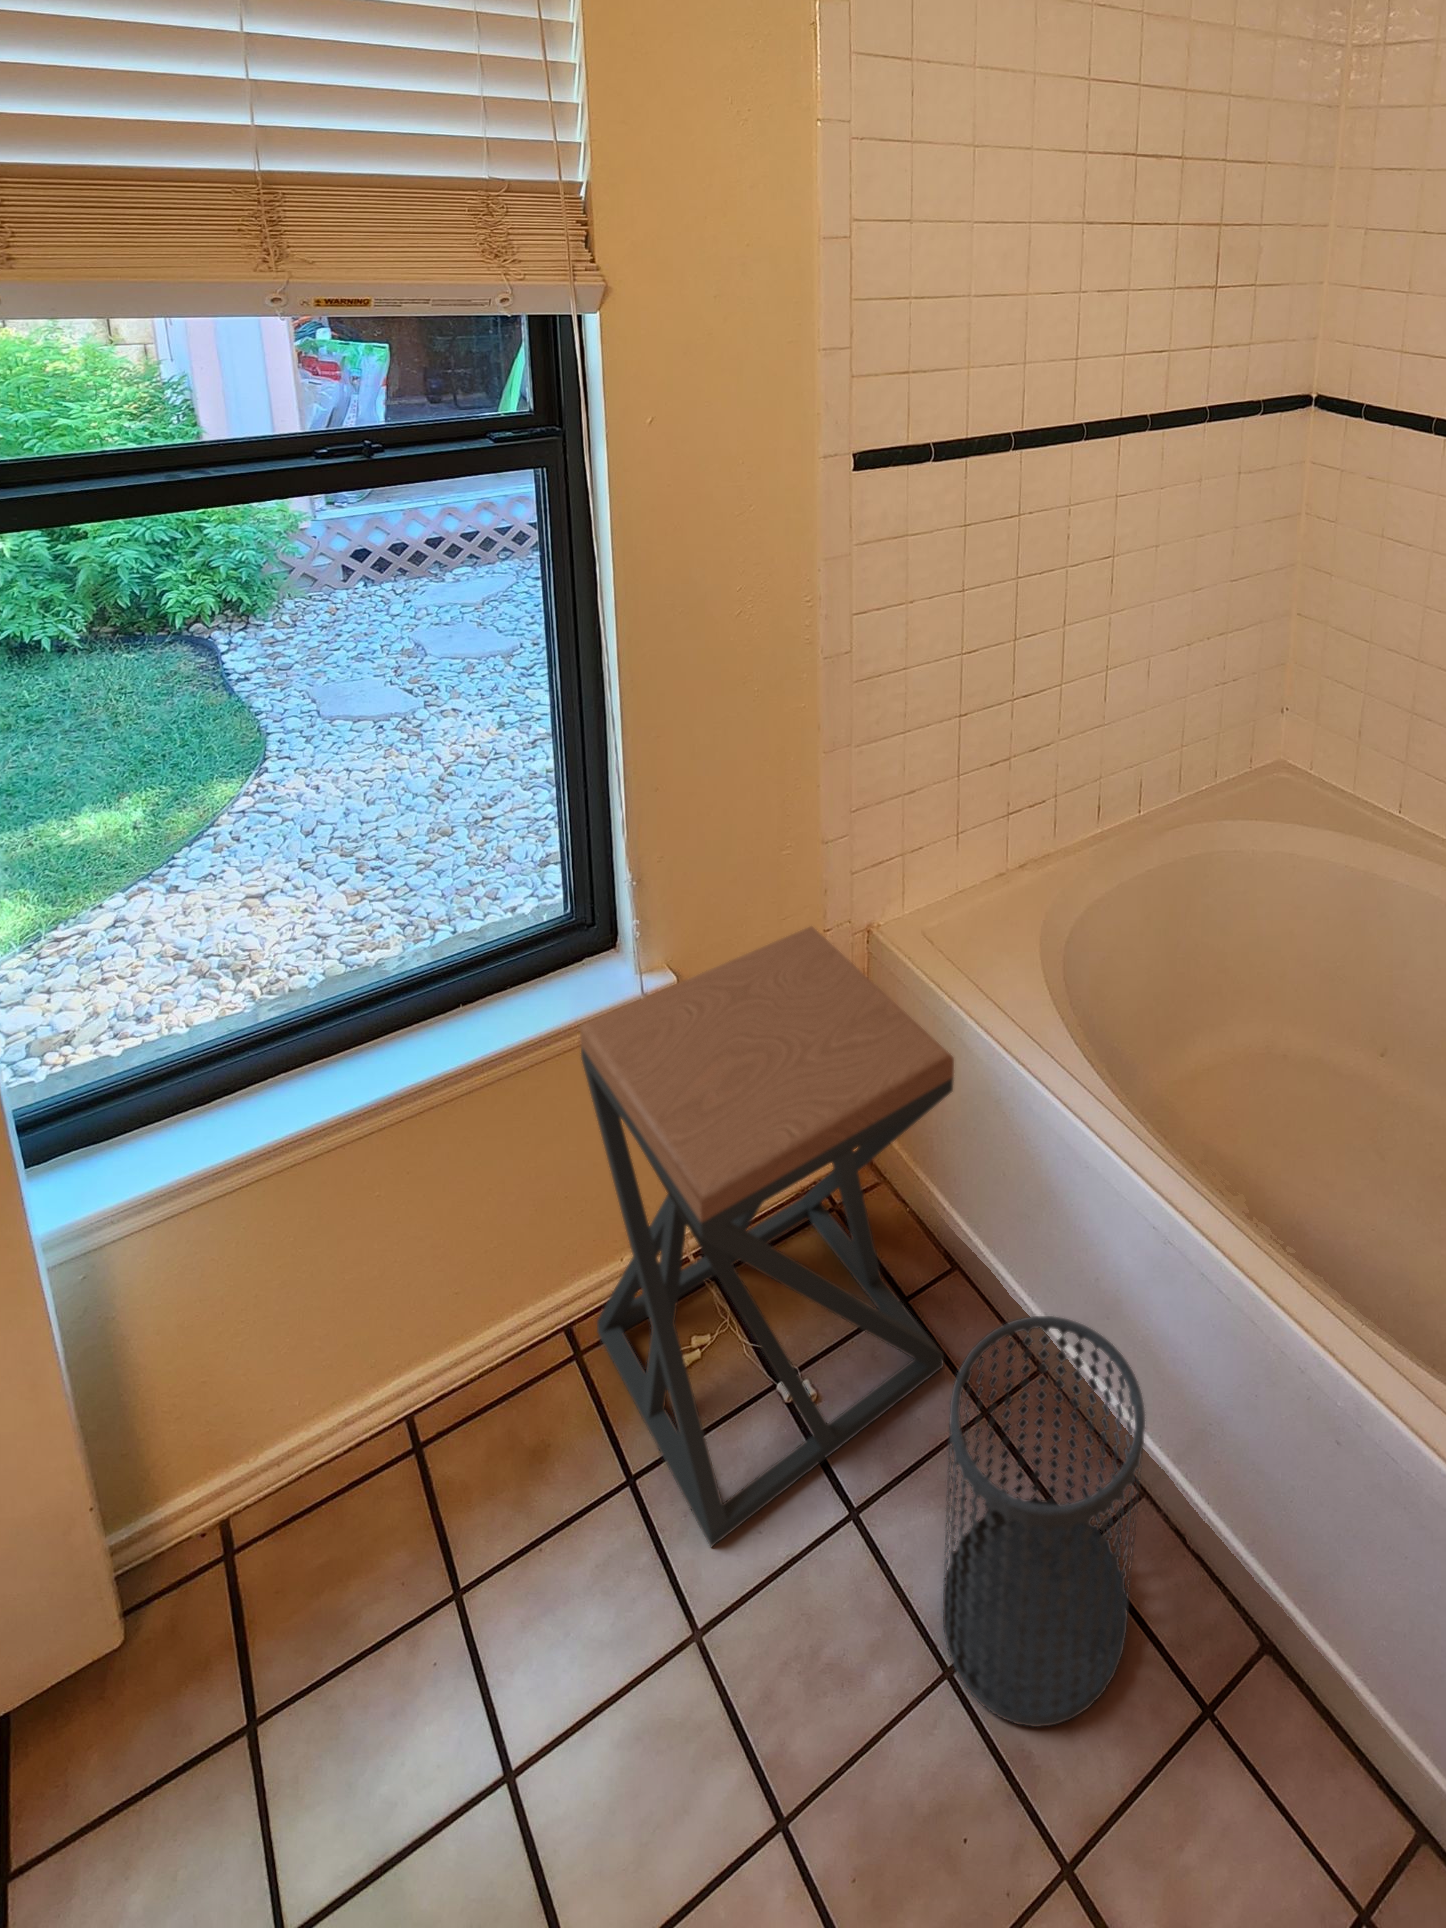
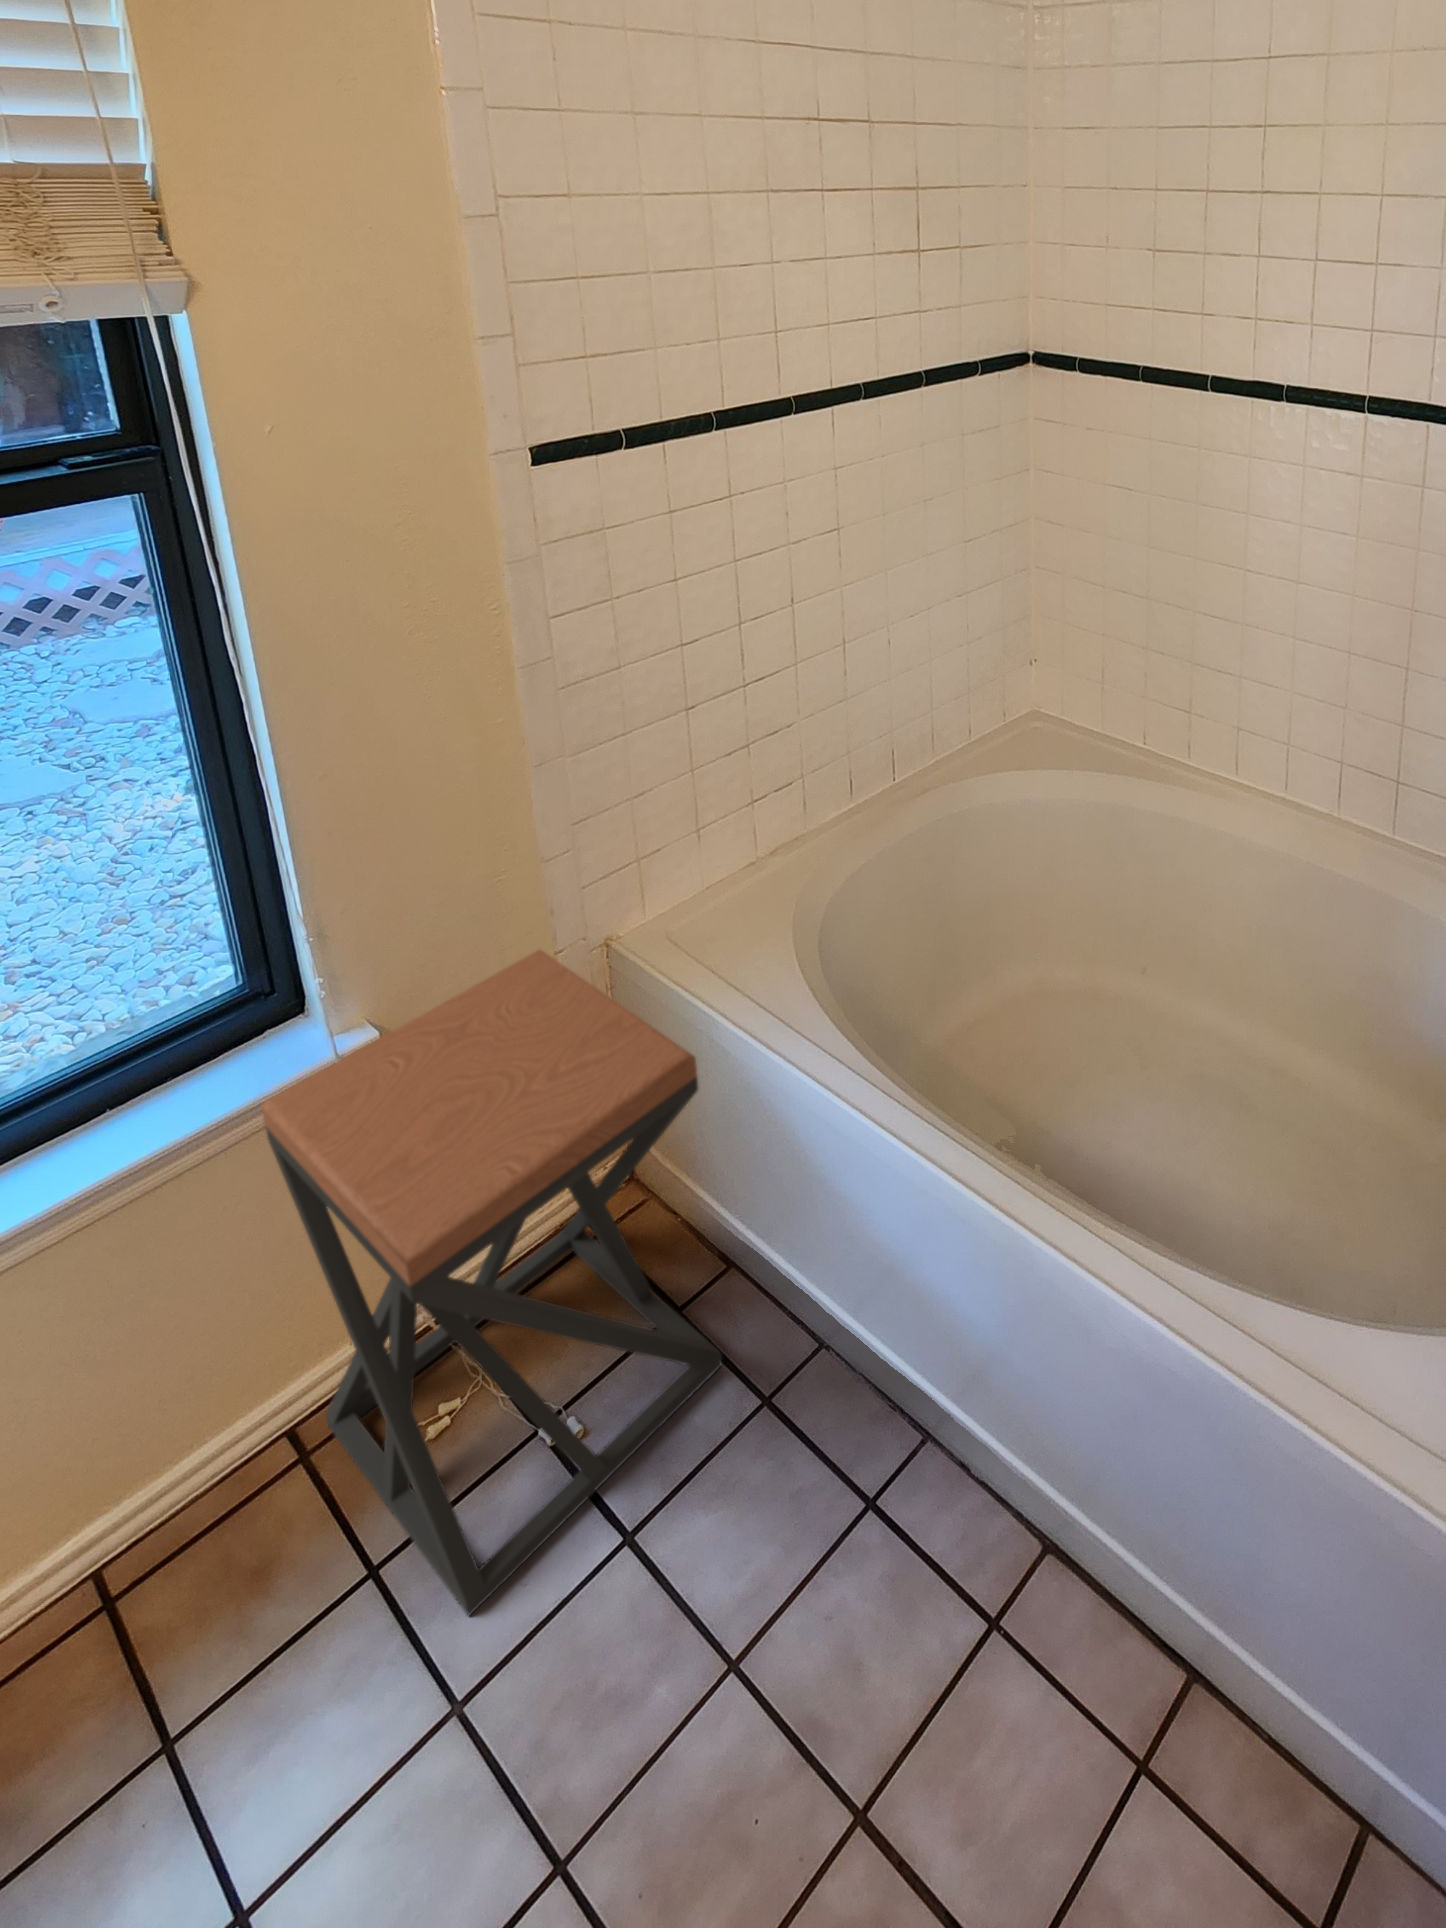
wastebasket: present [943,1316,1145,1727] -> none [708,1289,913,1694]

